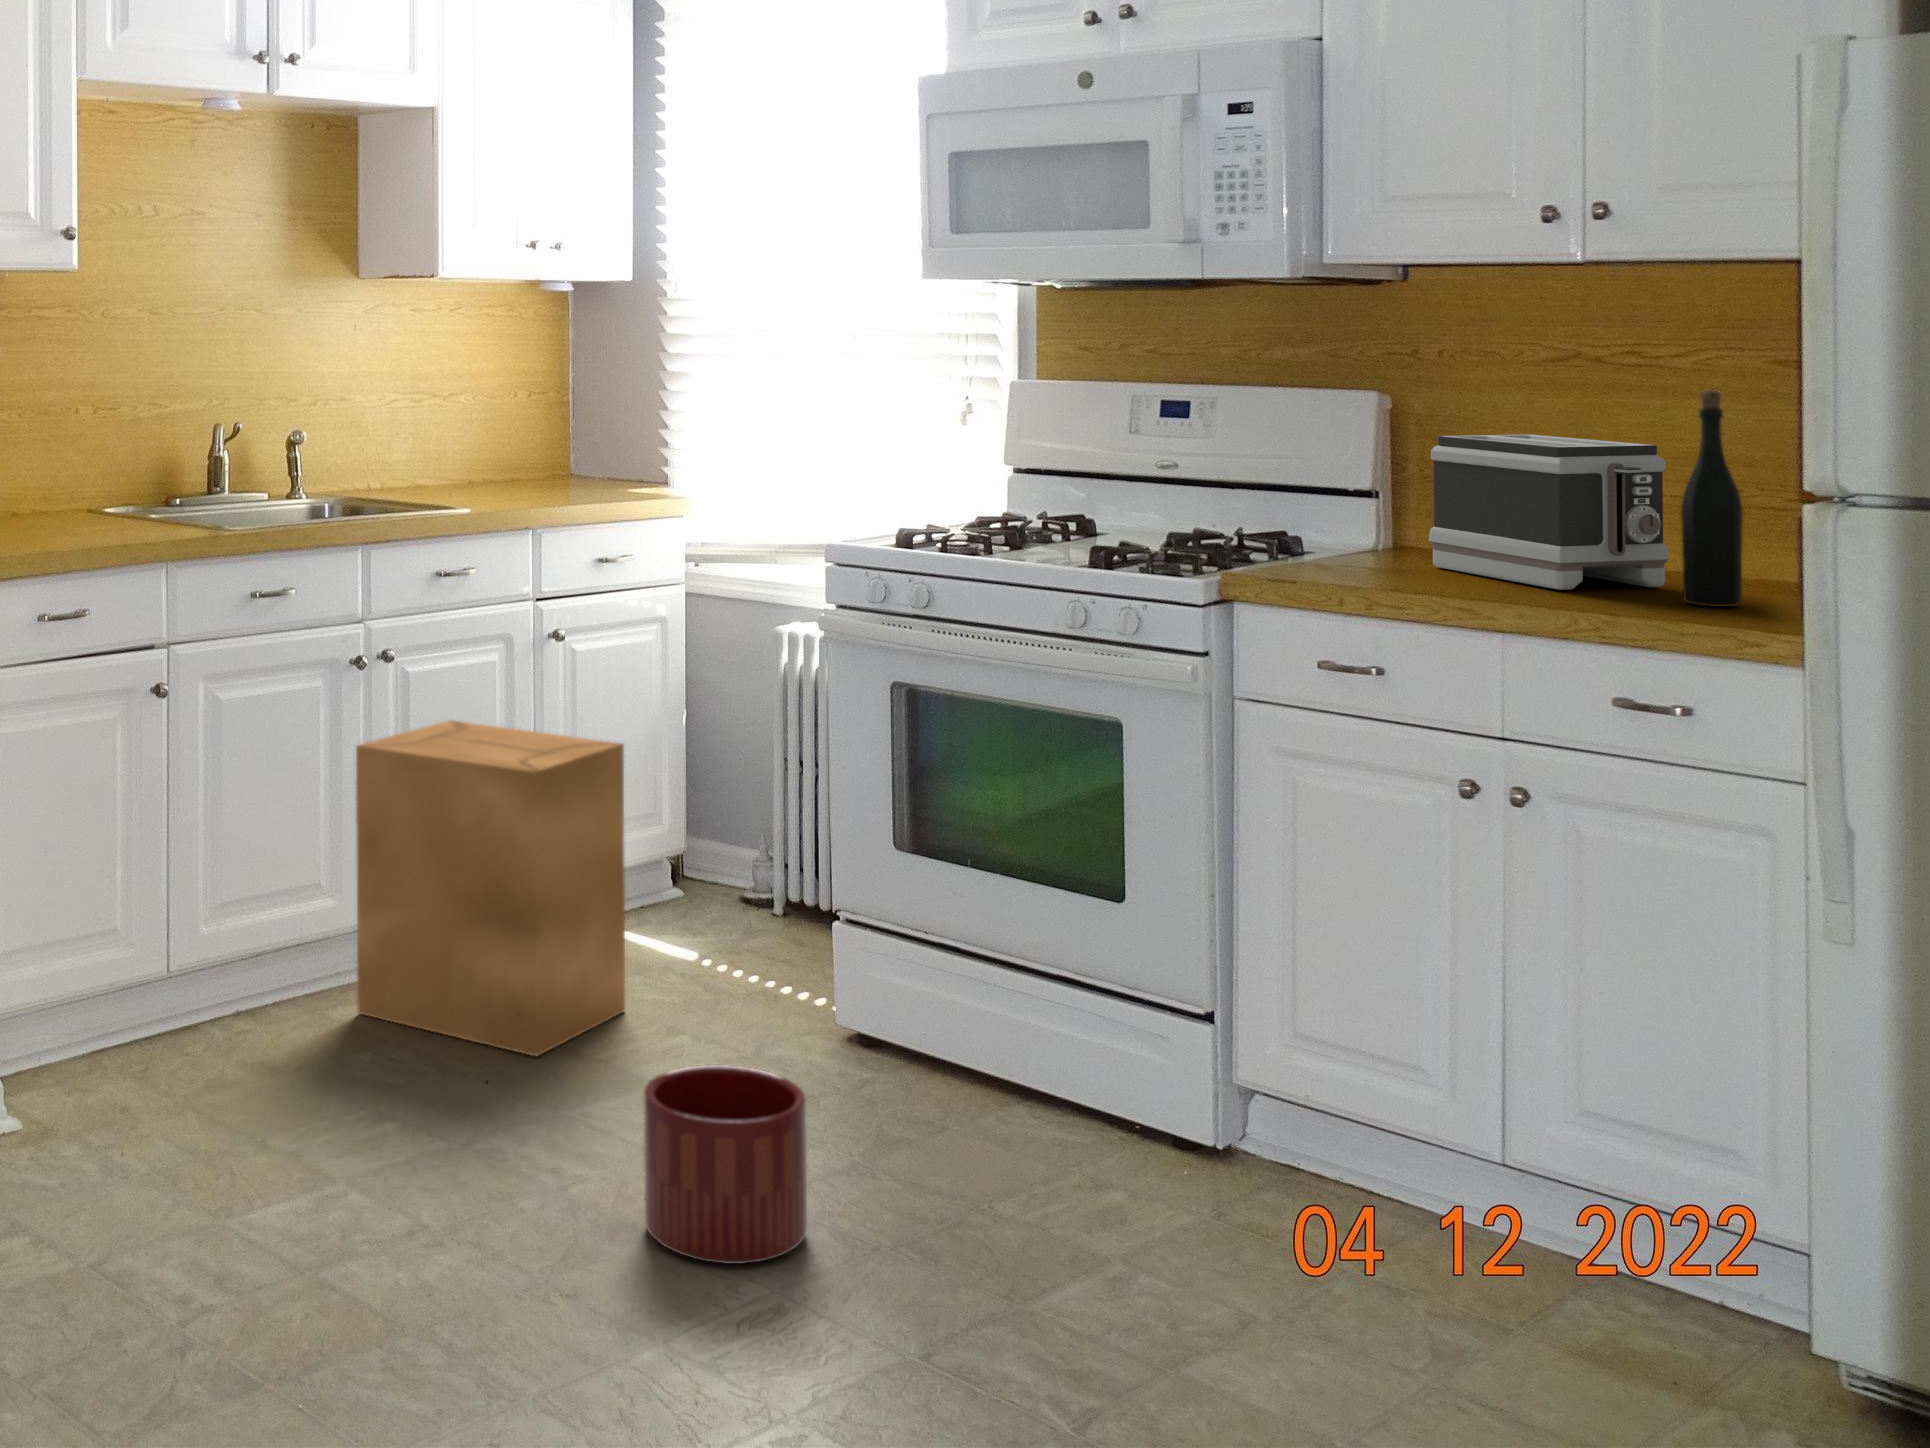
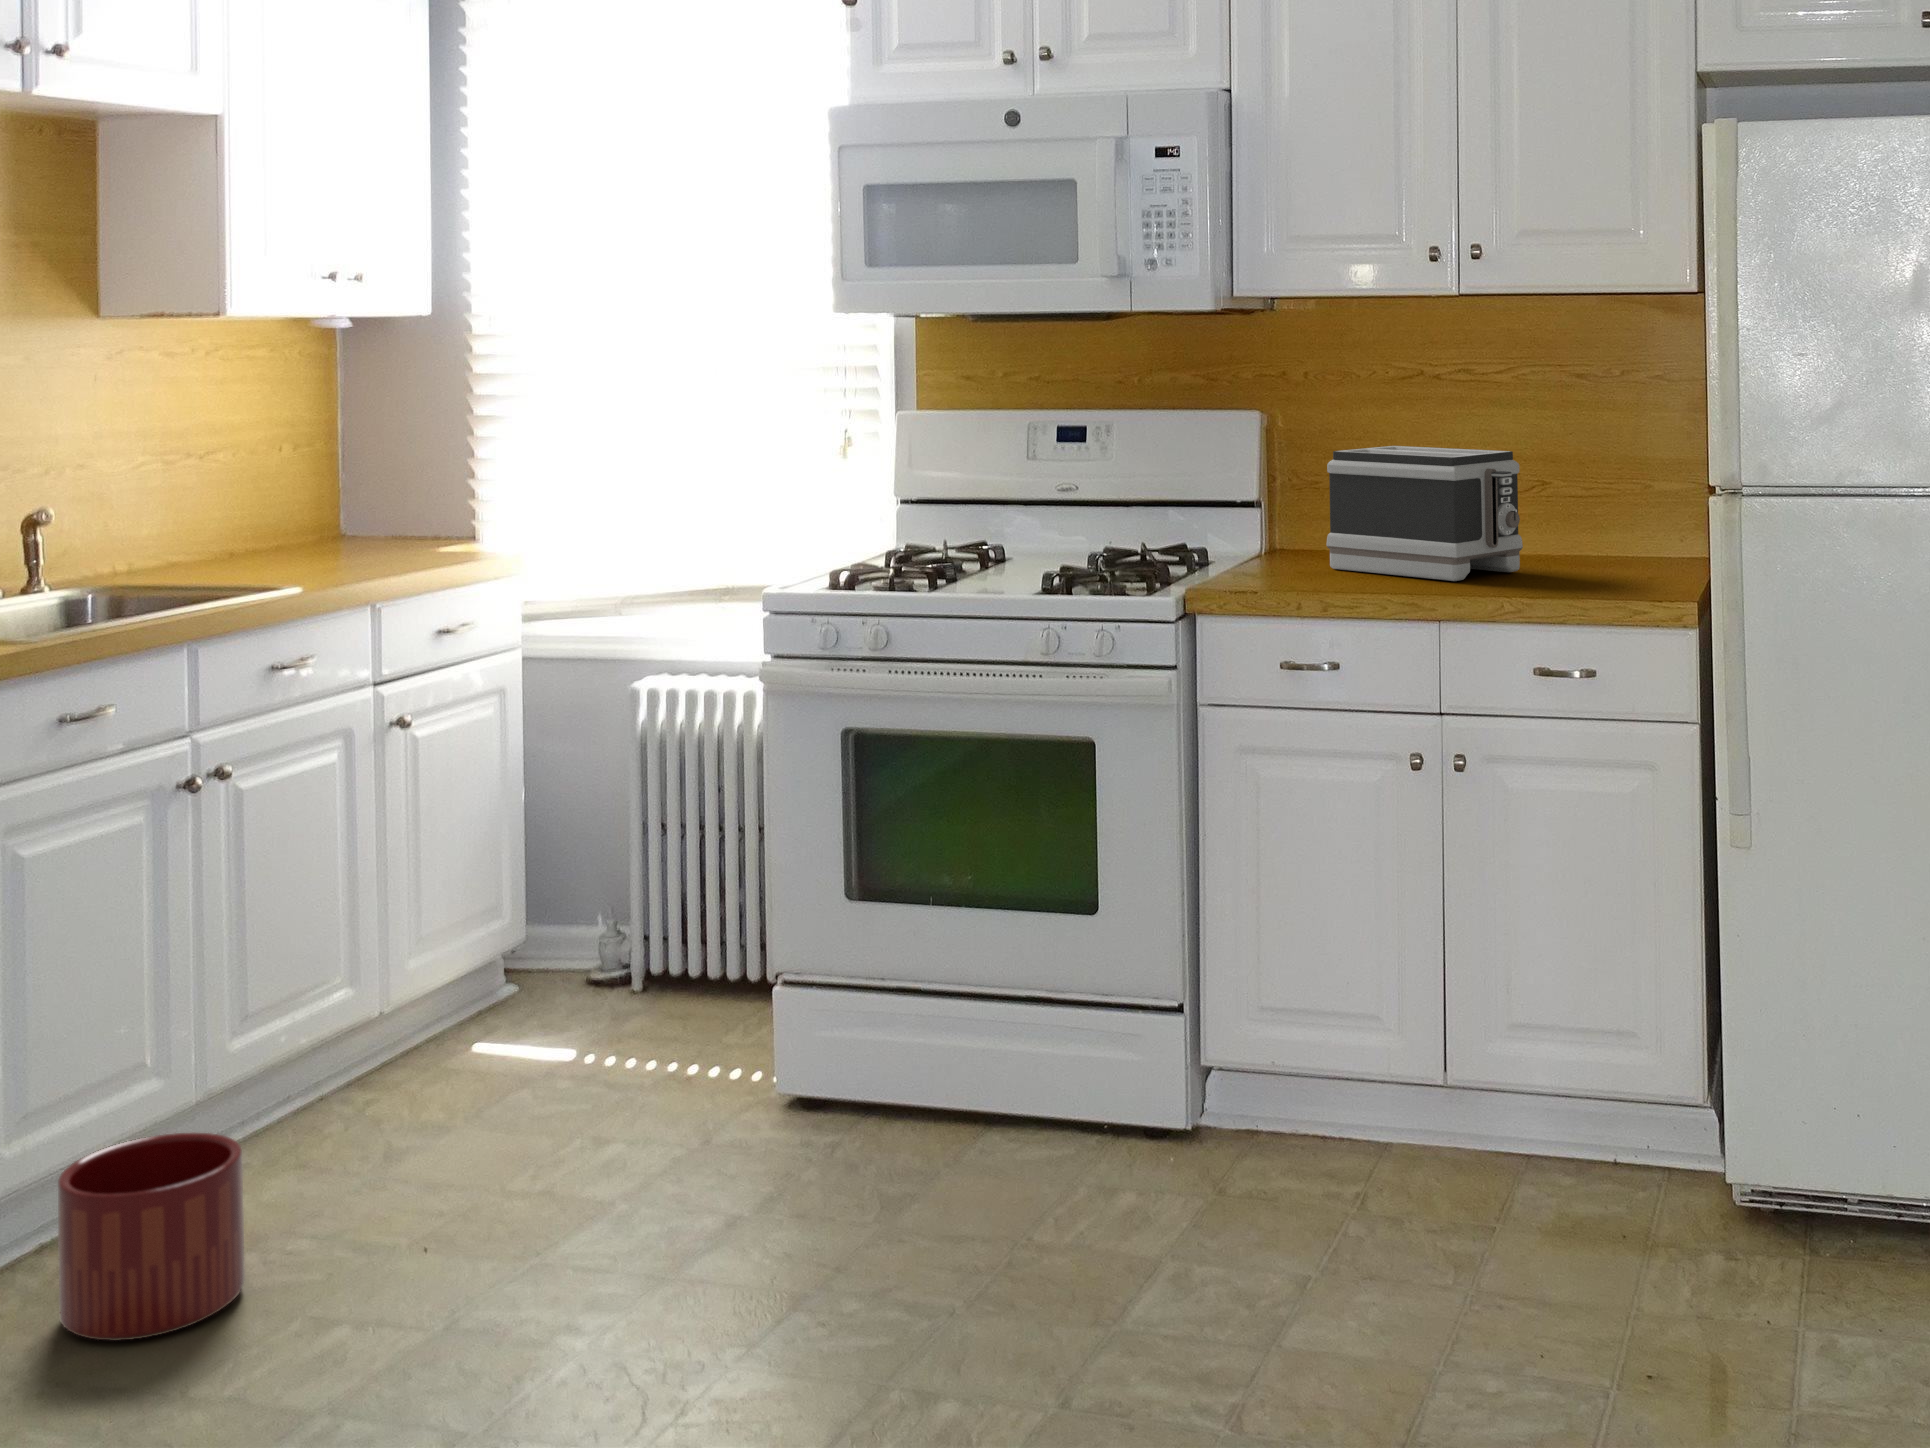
bottle: present [1681,391,1743,607] -> none [1551,405,1594,585]
cardboard box: present [356,720,625,1056] -> none [204,835,536,1210]
planter: present [644,1065,807,1264] -> present [58,1133,245,1341]

